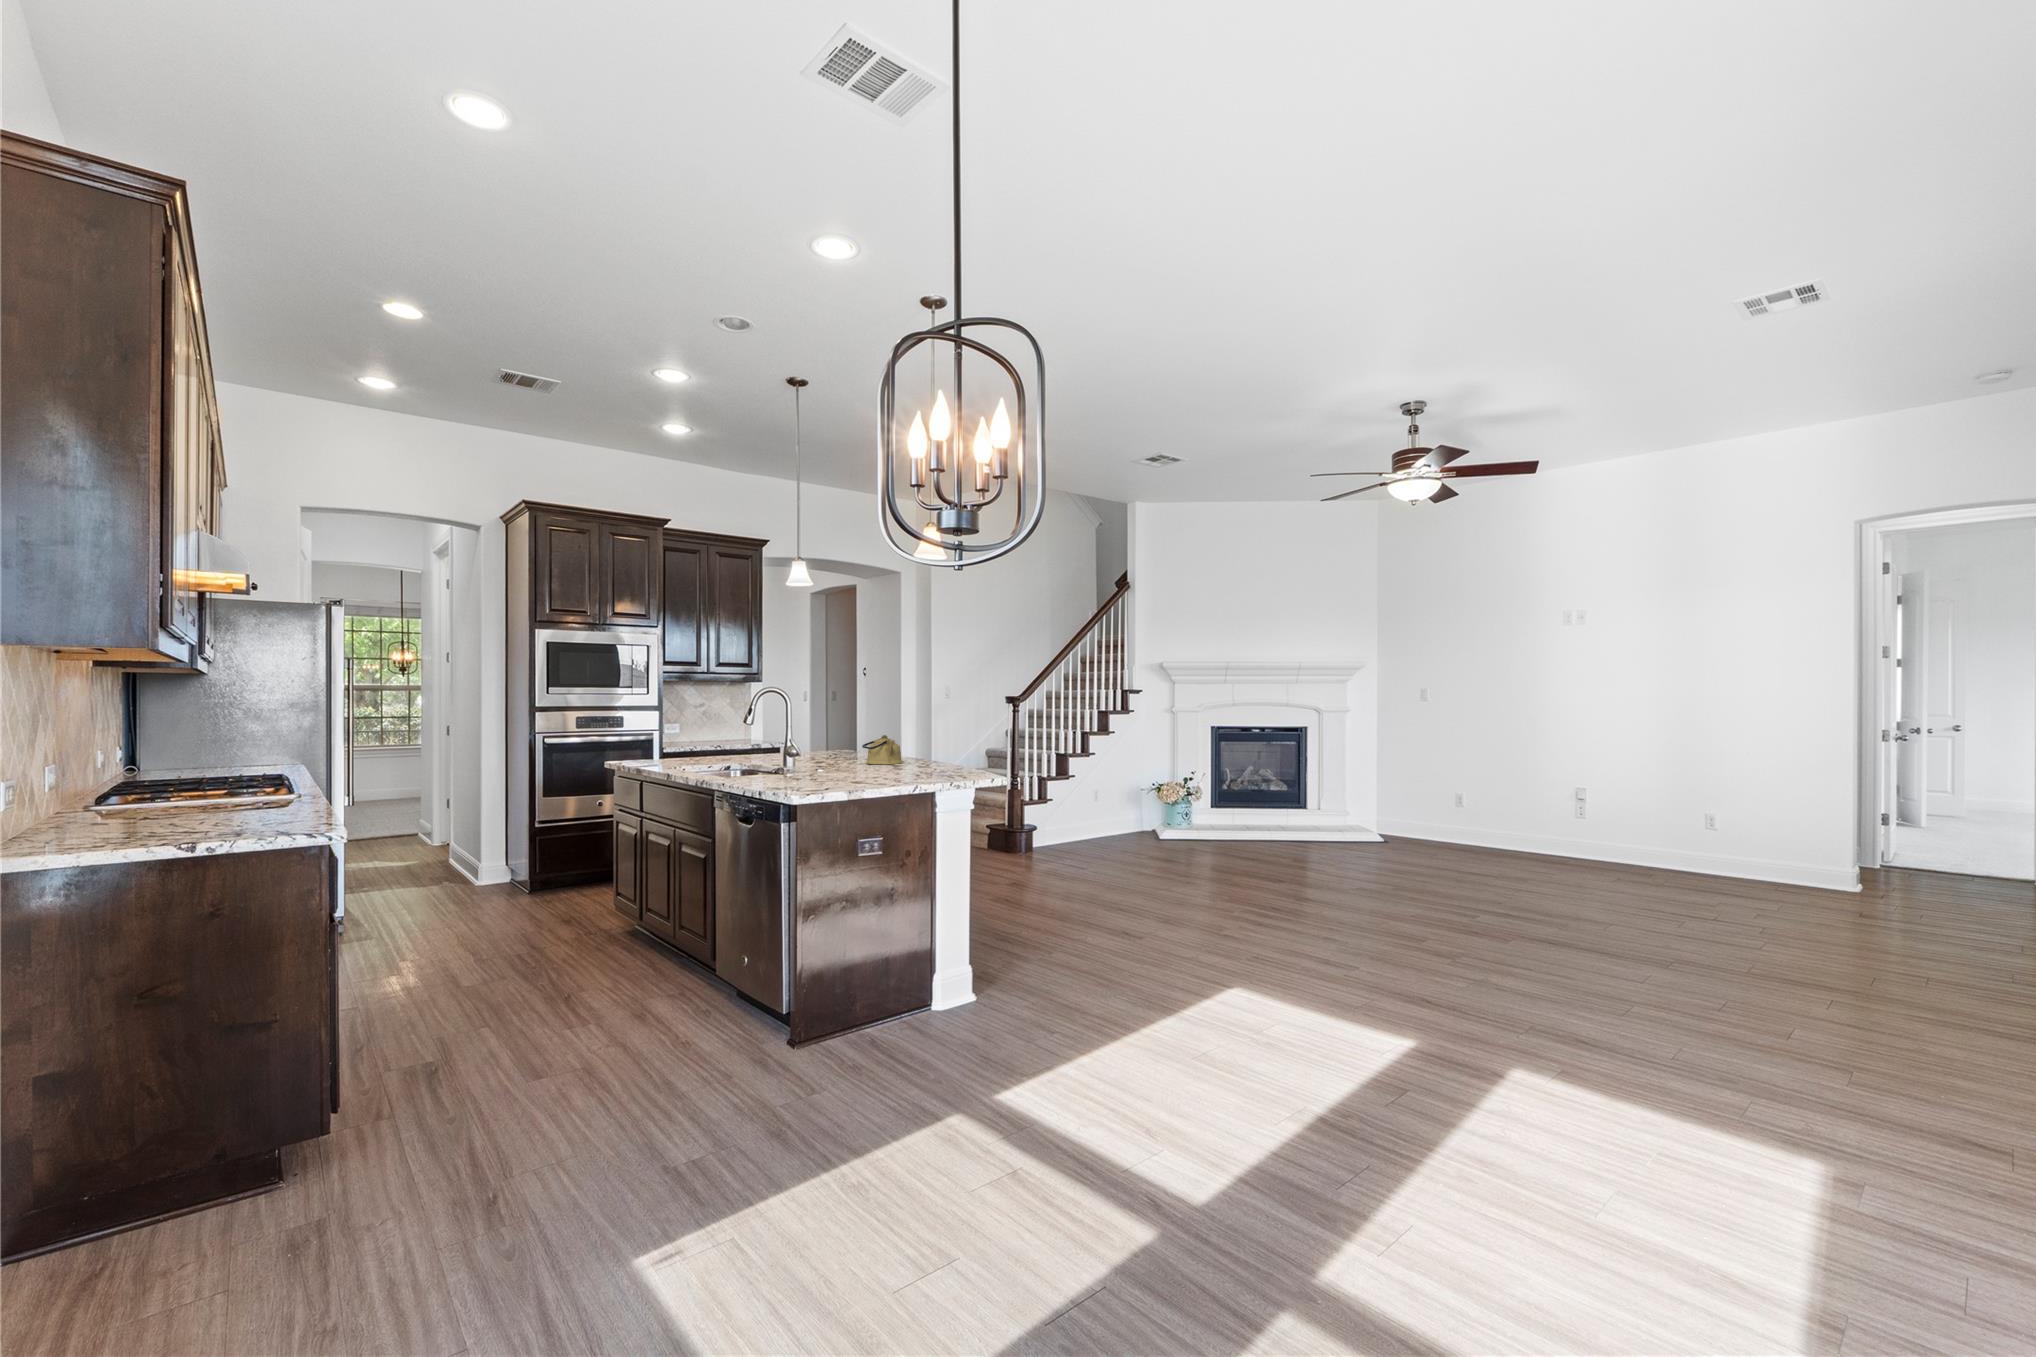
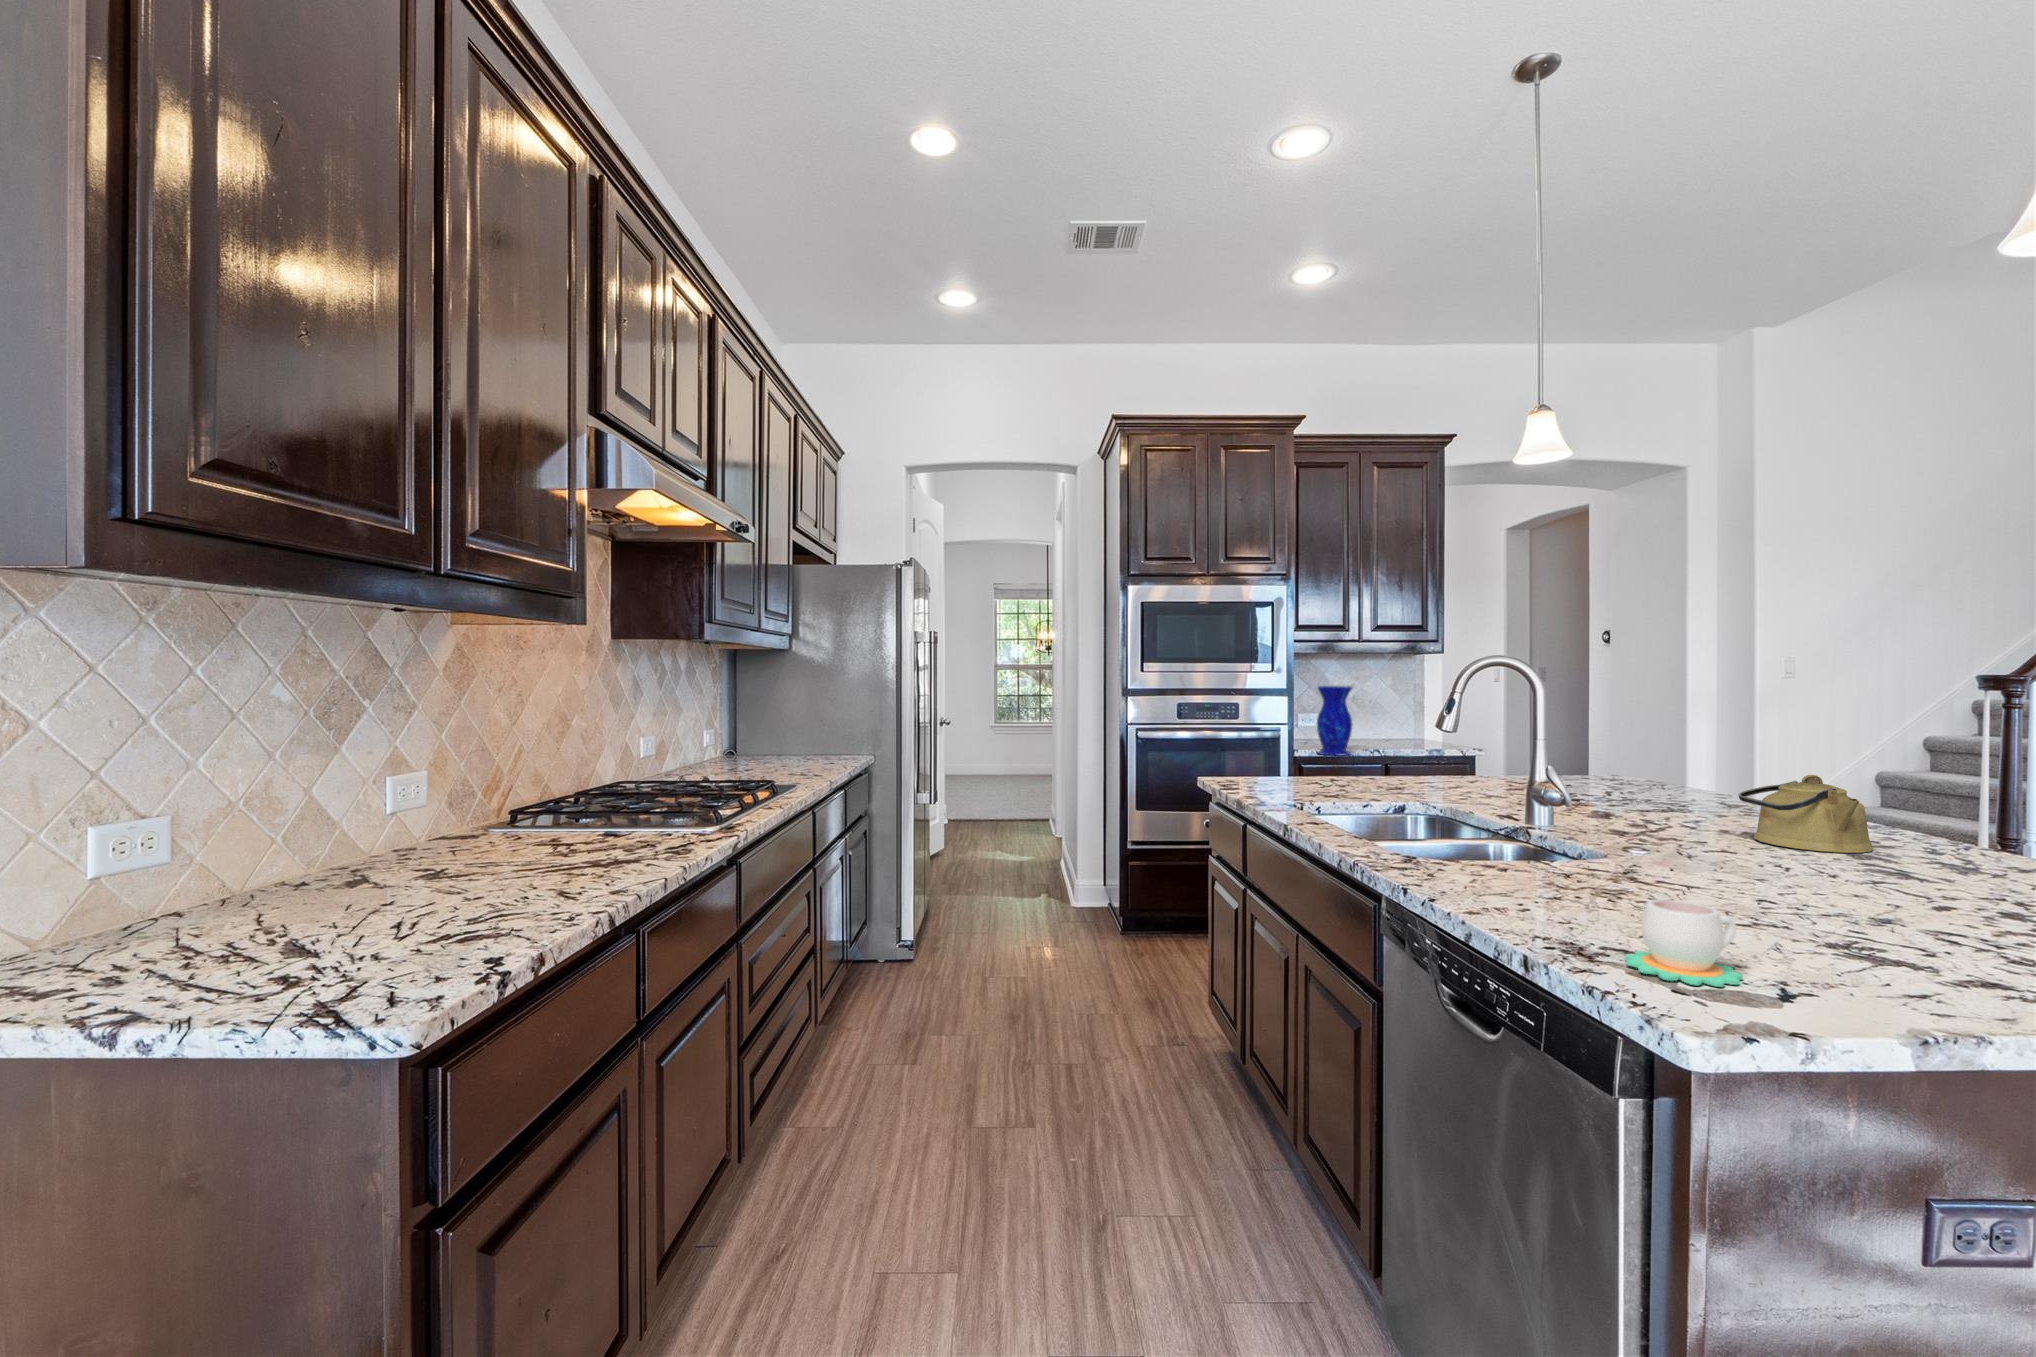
vase: none [679,703,703,749] -> present [1317,686,1352,755]
mug: none [785,767,815,789] -> present [1625,899,1743,987]

